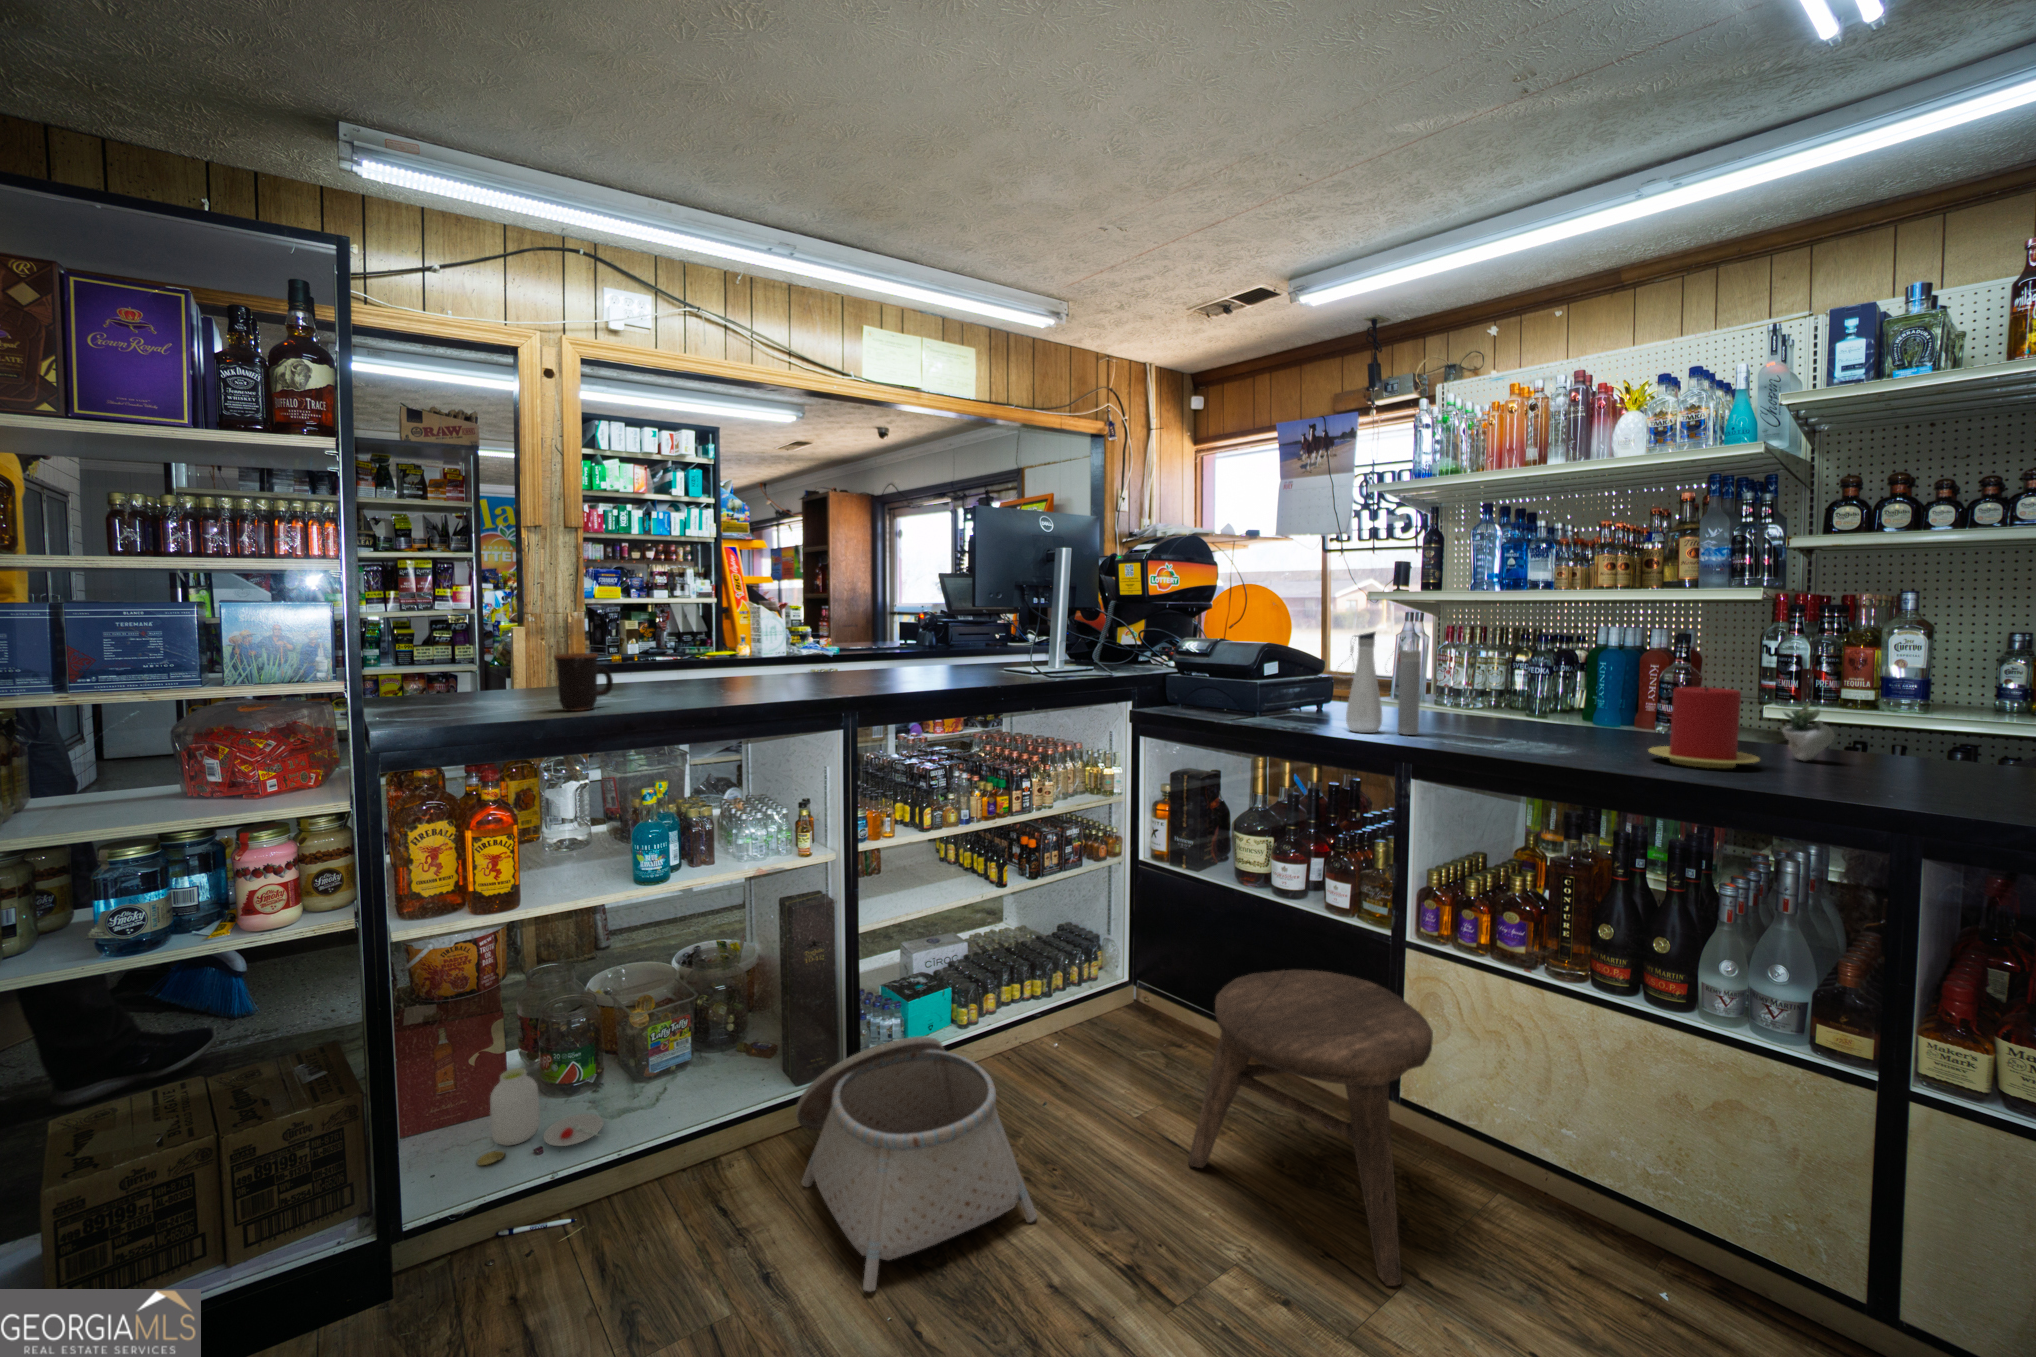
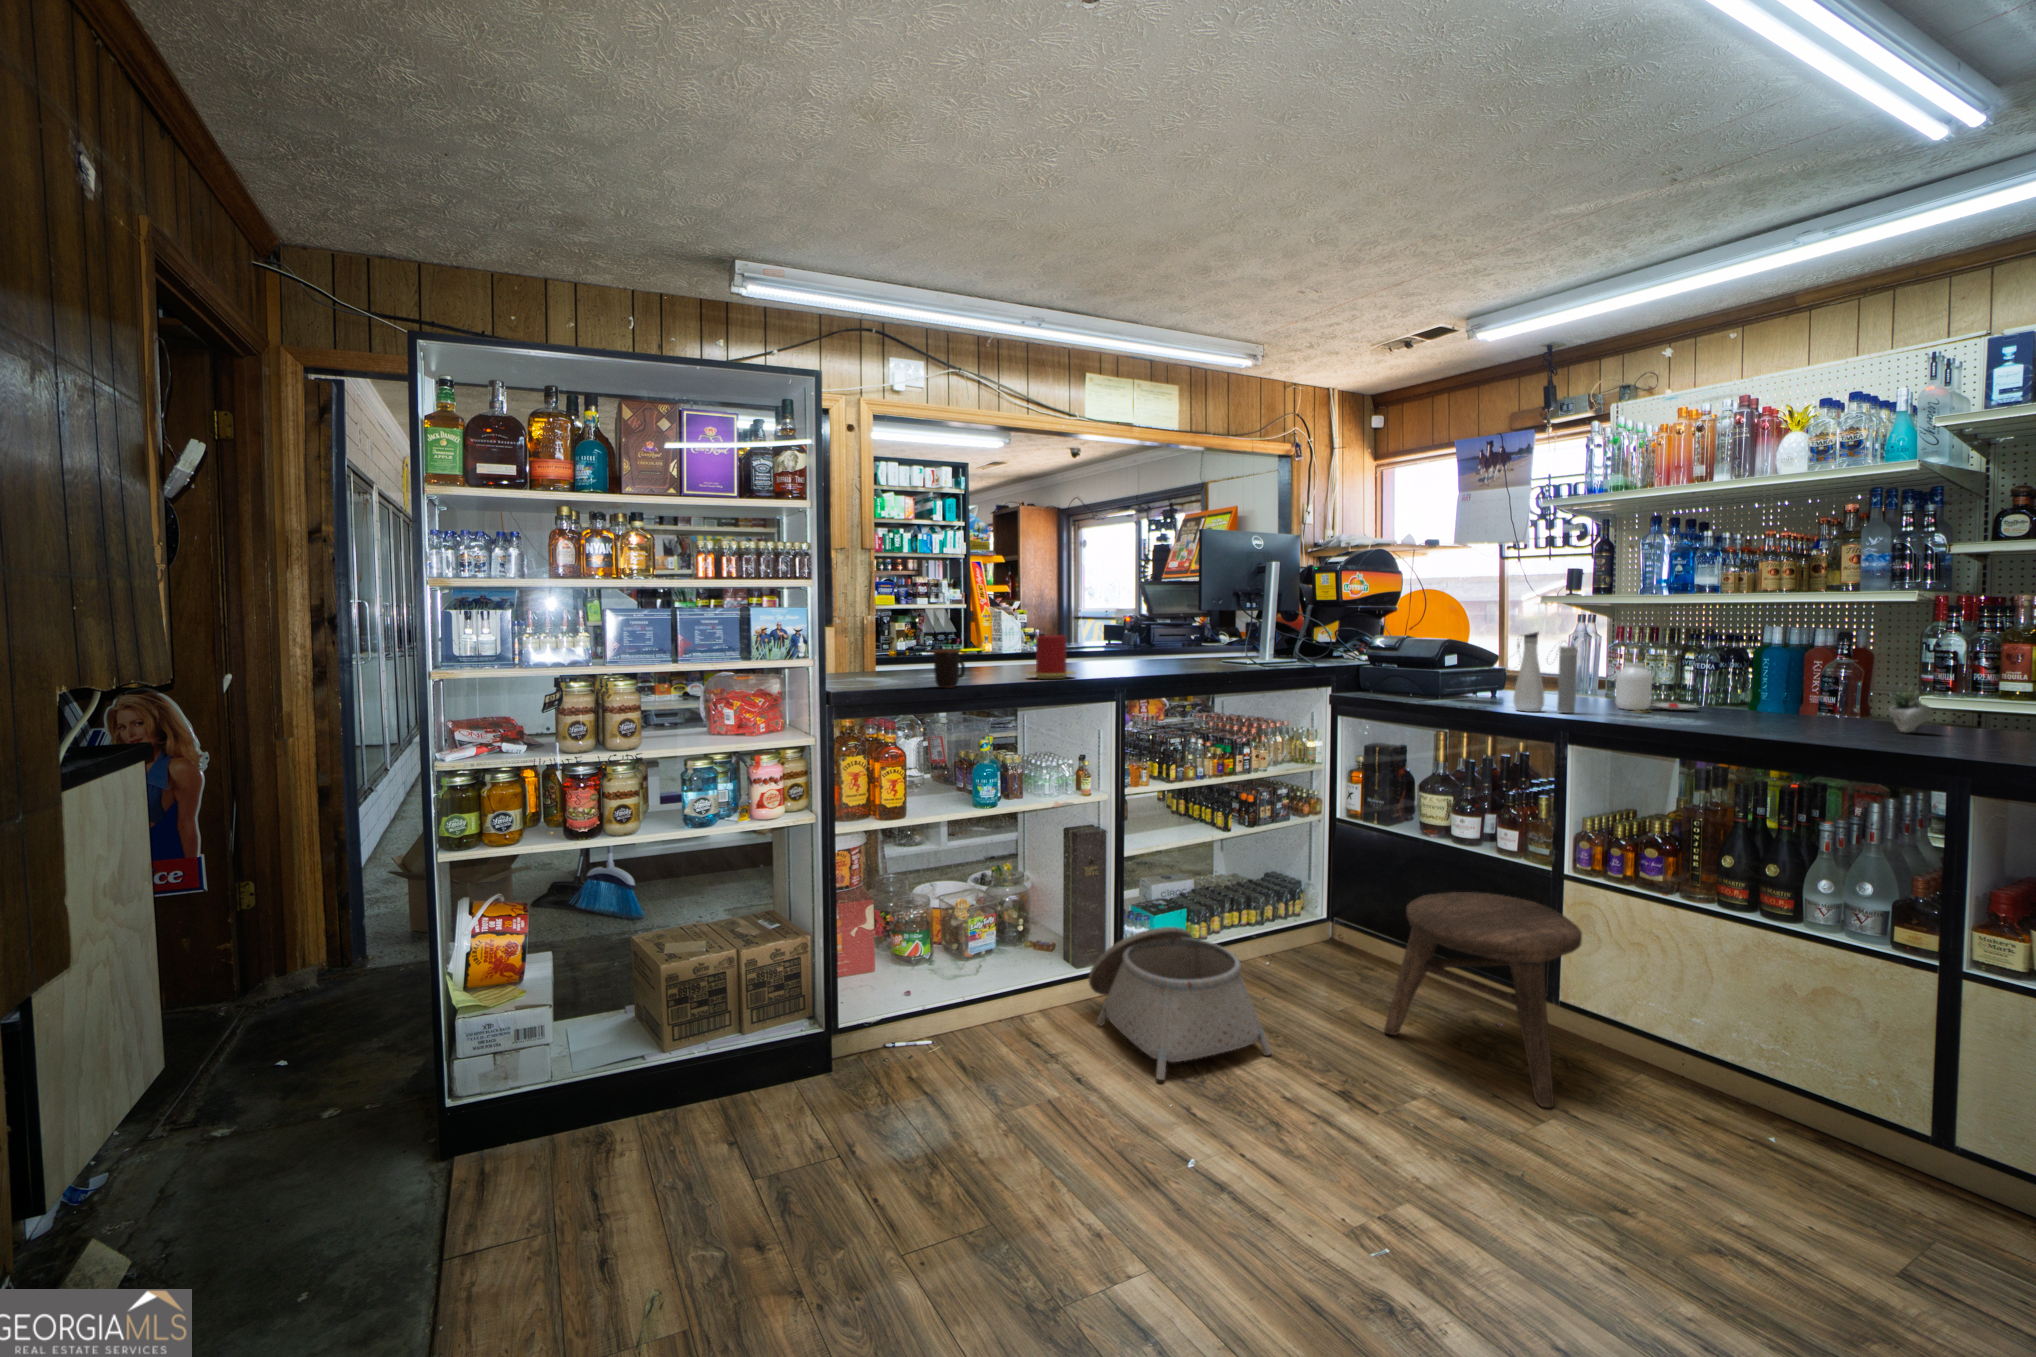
candle: present [1649,687,1760,768] -> present [1027,635,1075,679]
jar: present [477,1068,603,1166] -> present [1616,663,1696,713]

